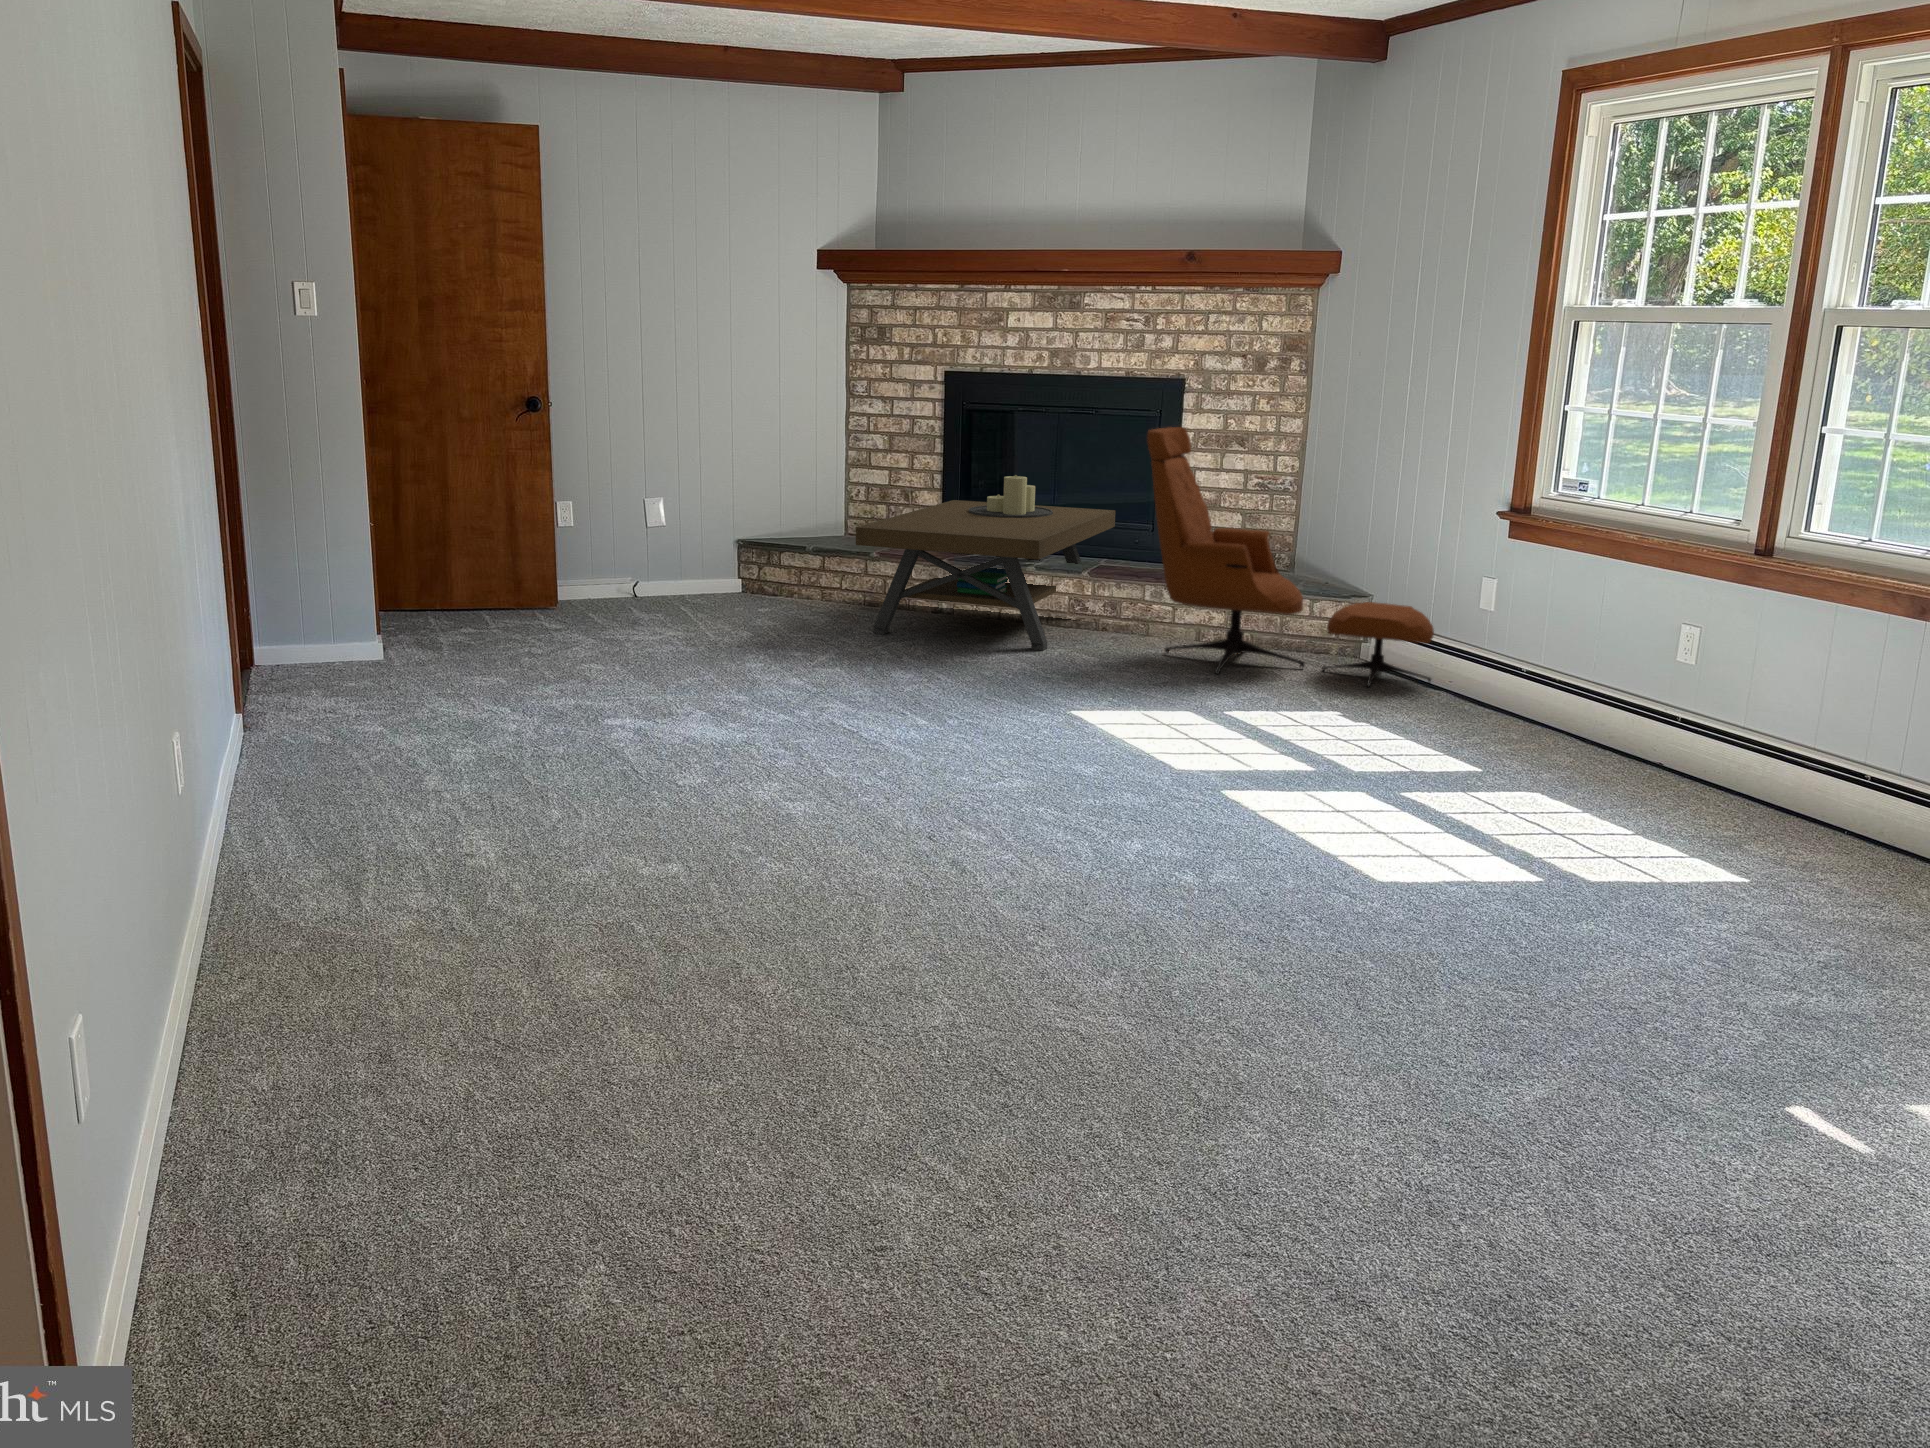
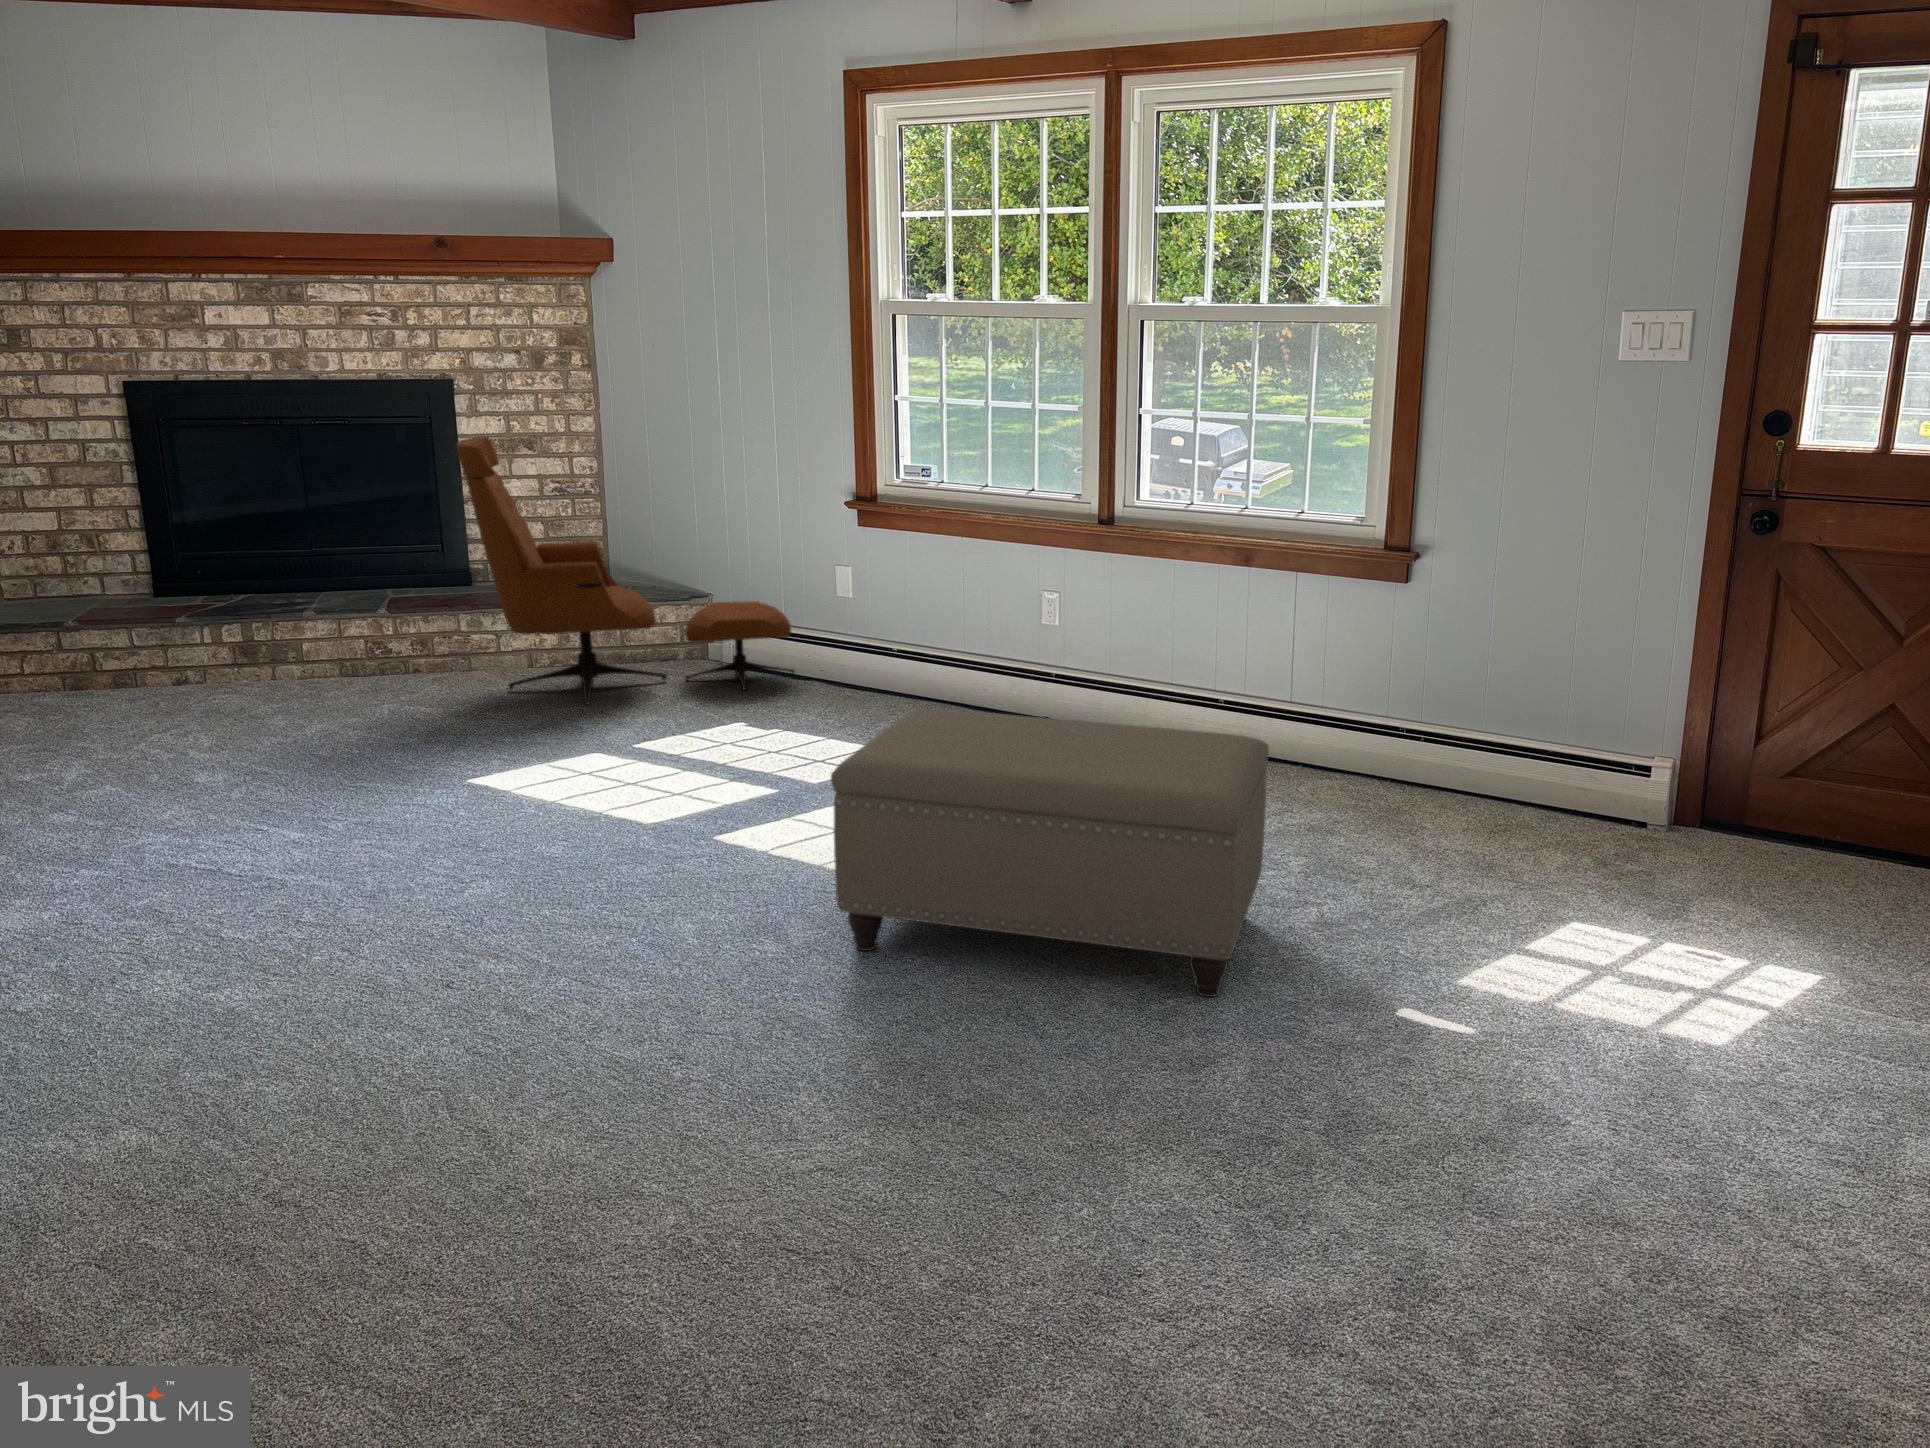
coffee table: present [856,475,1115,651] -> none [75,506,393,728]
ottoman: none [1244,689,1738,1018] -> present [831,708,1269,997]

